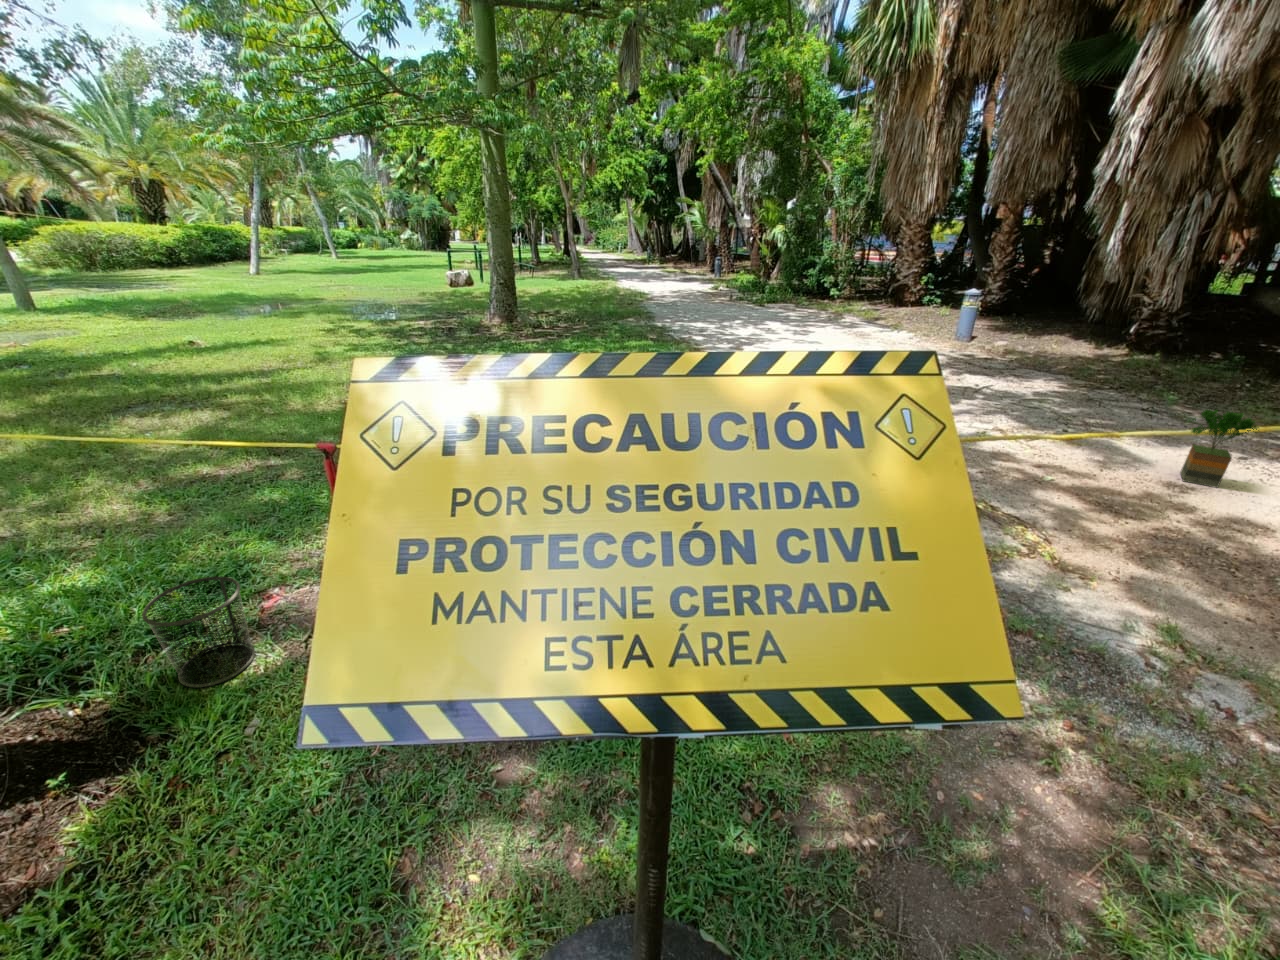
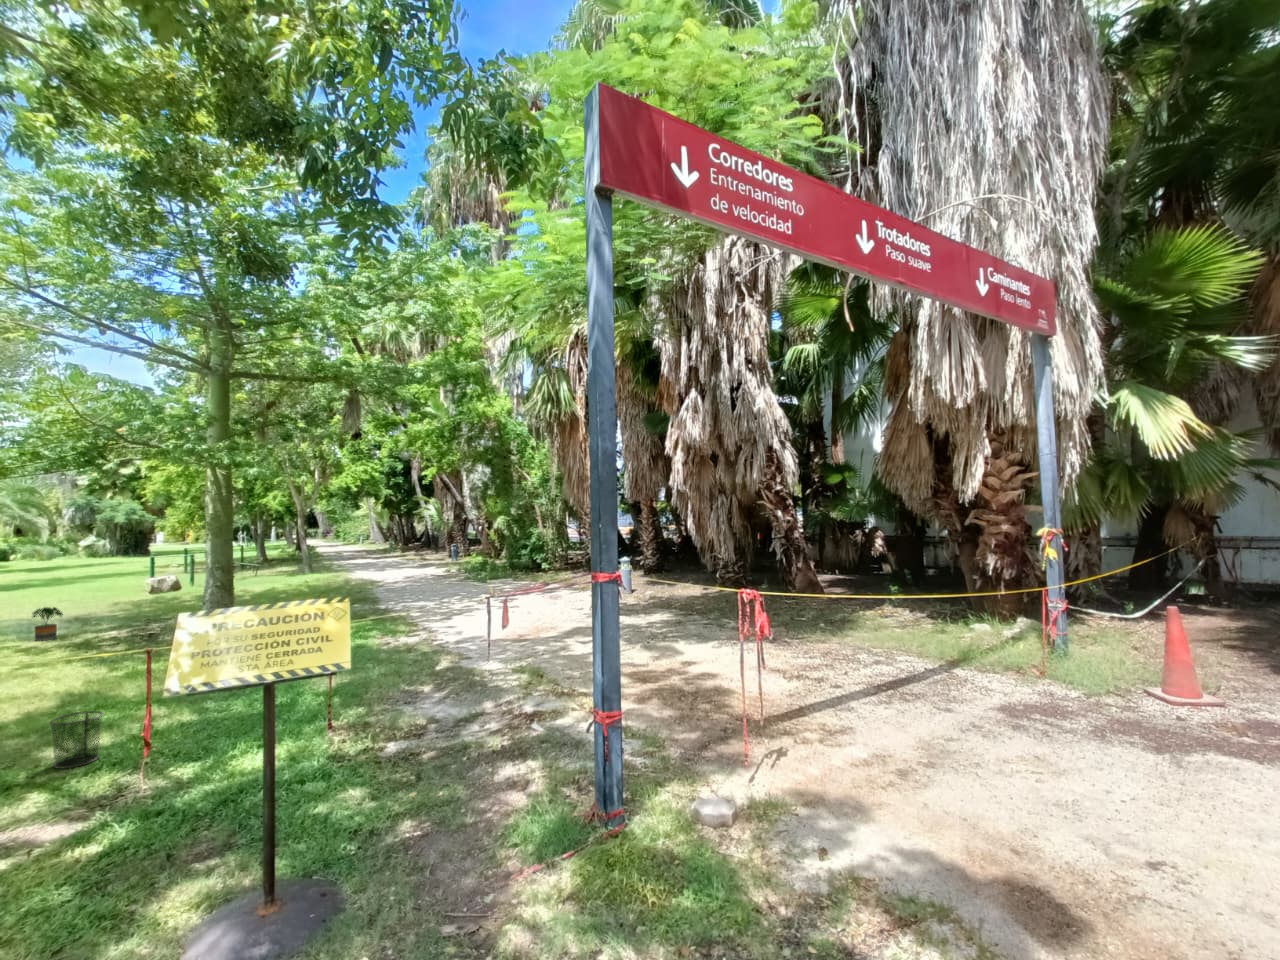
potted tree: present [1180,410,1259,488] -> present [32,607,63,641]

